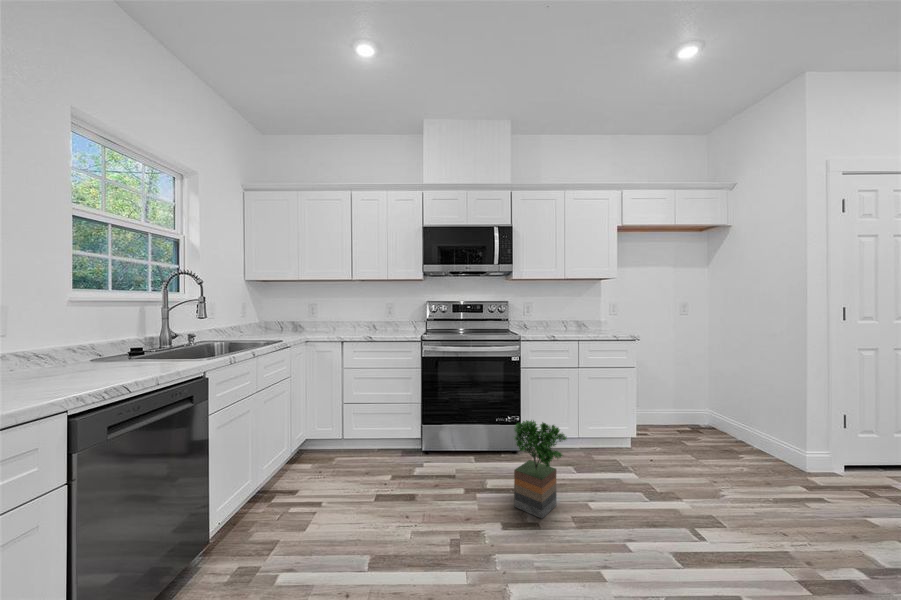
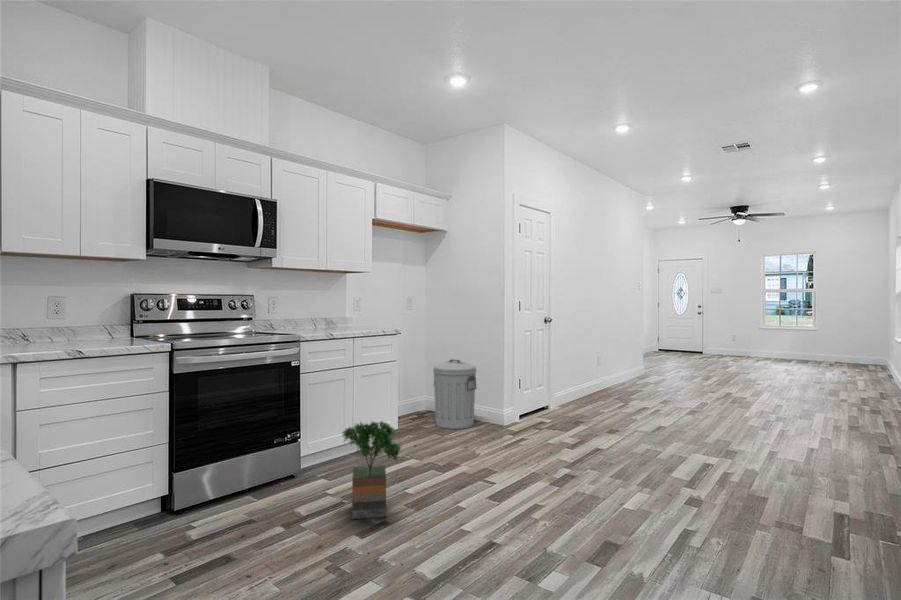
trash can: none [700,374,763,458] -> present [433,359,477,429]

